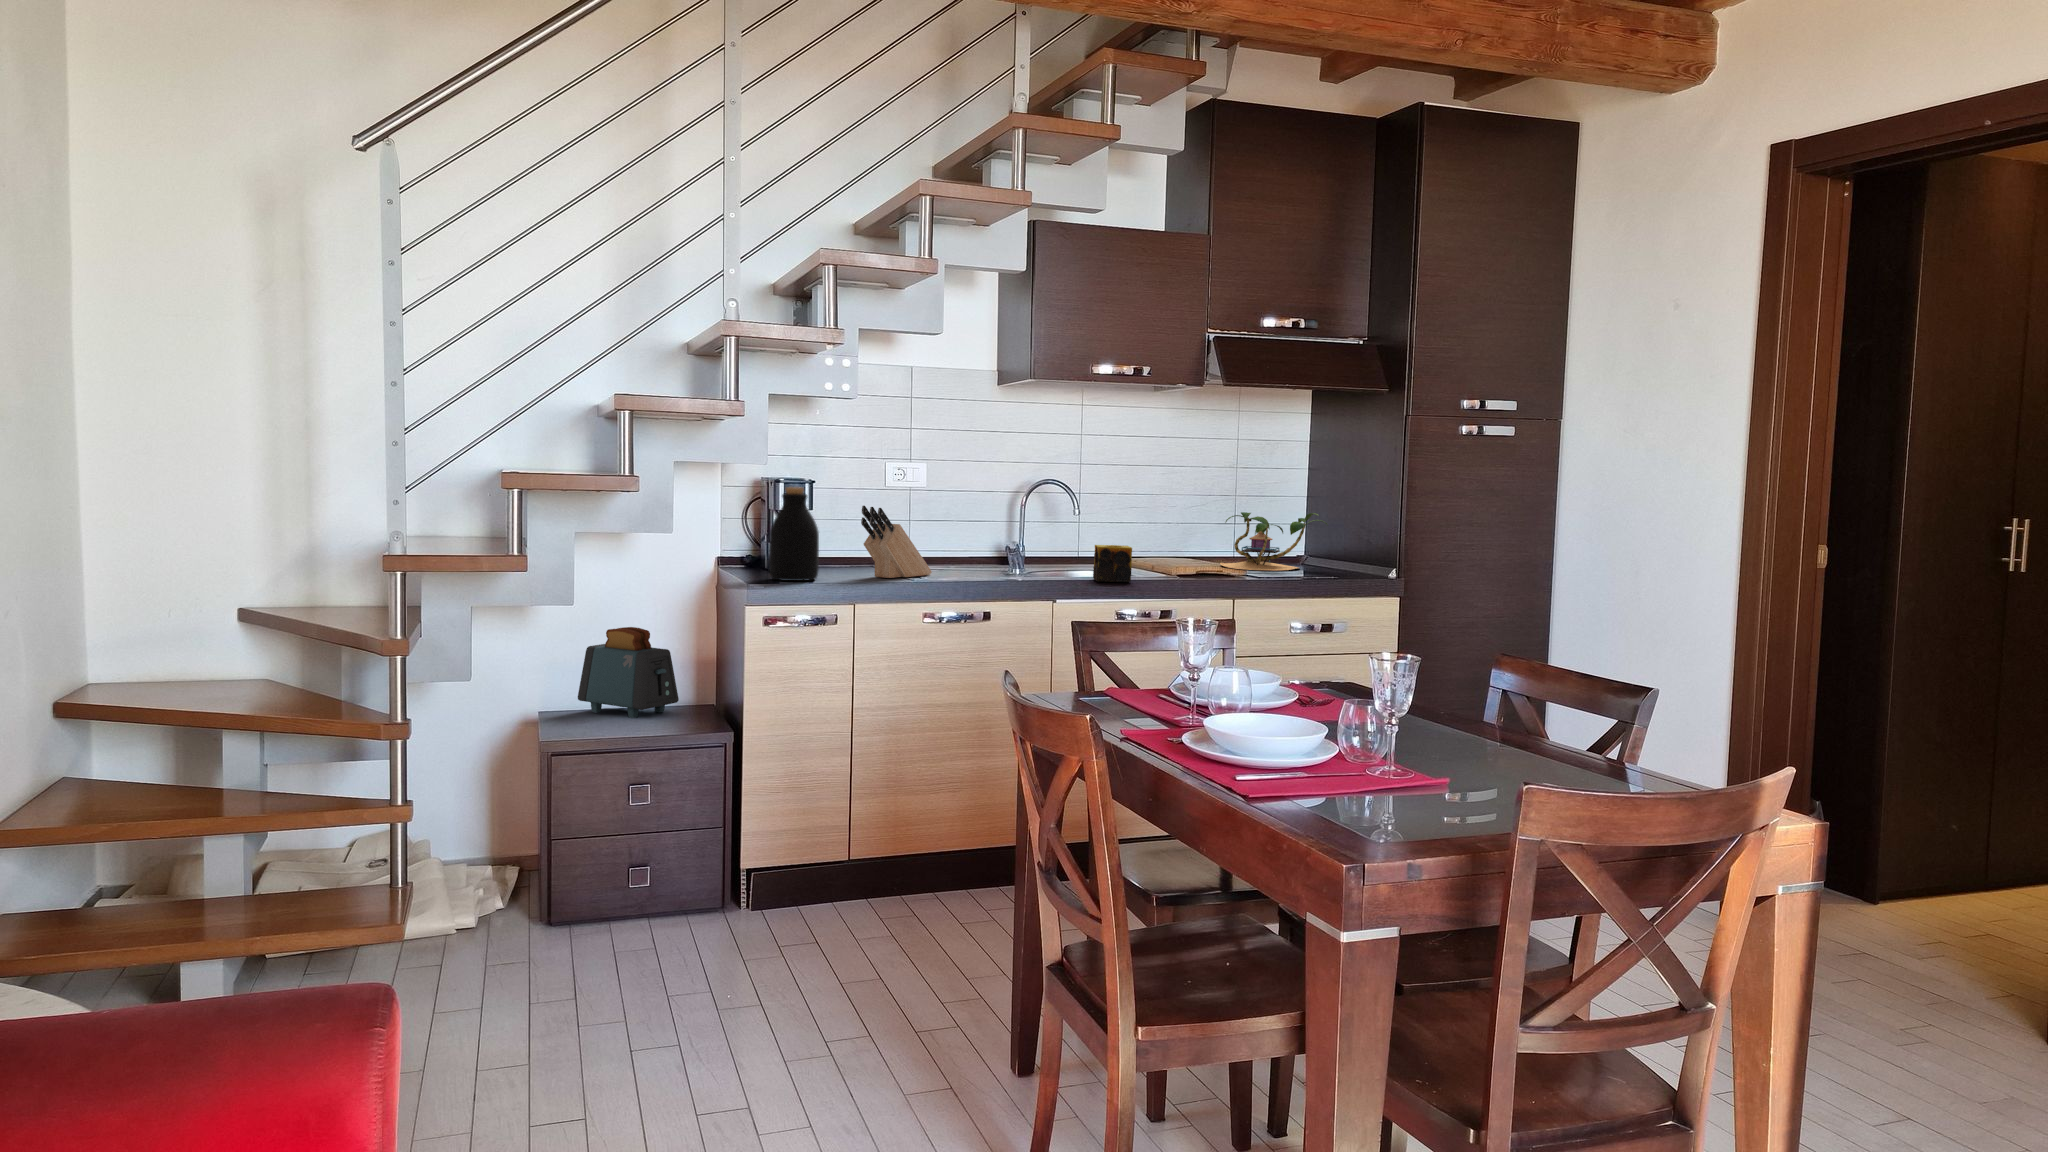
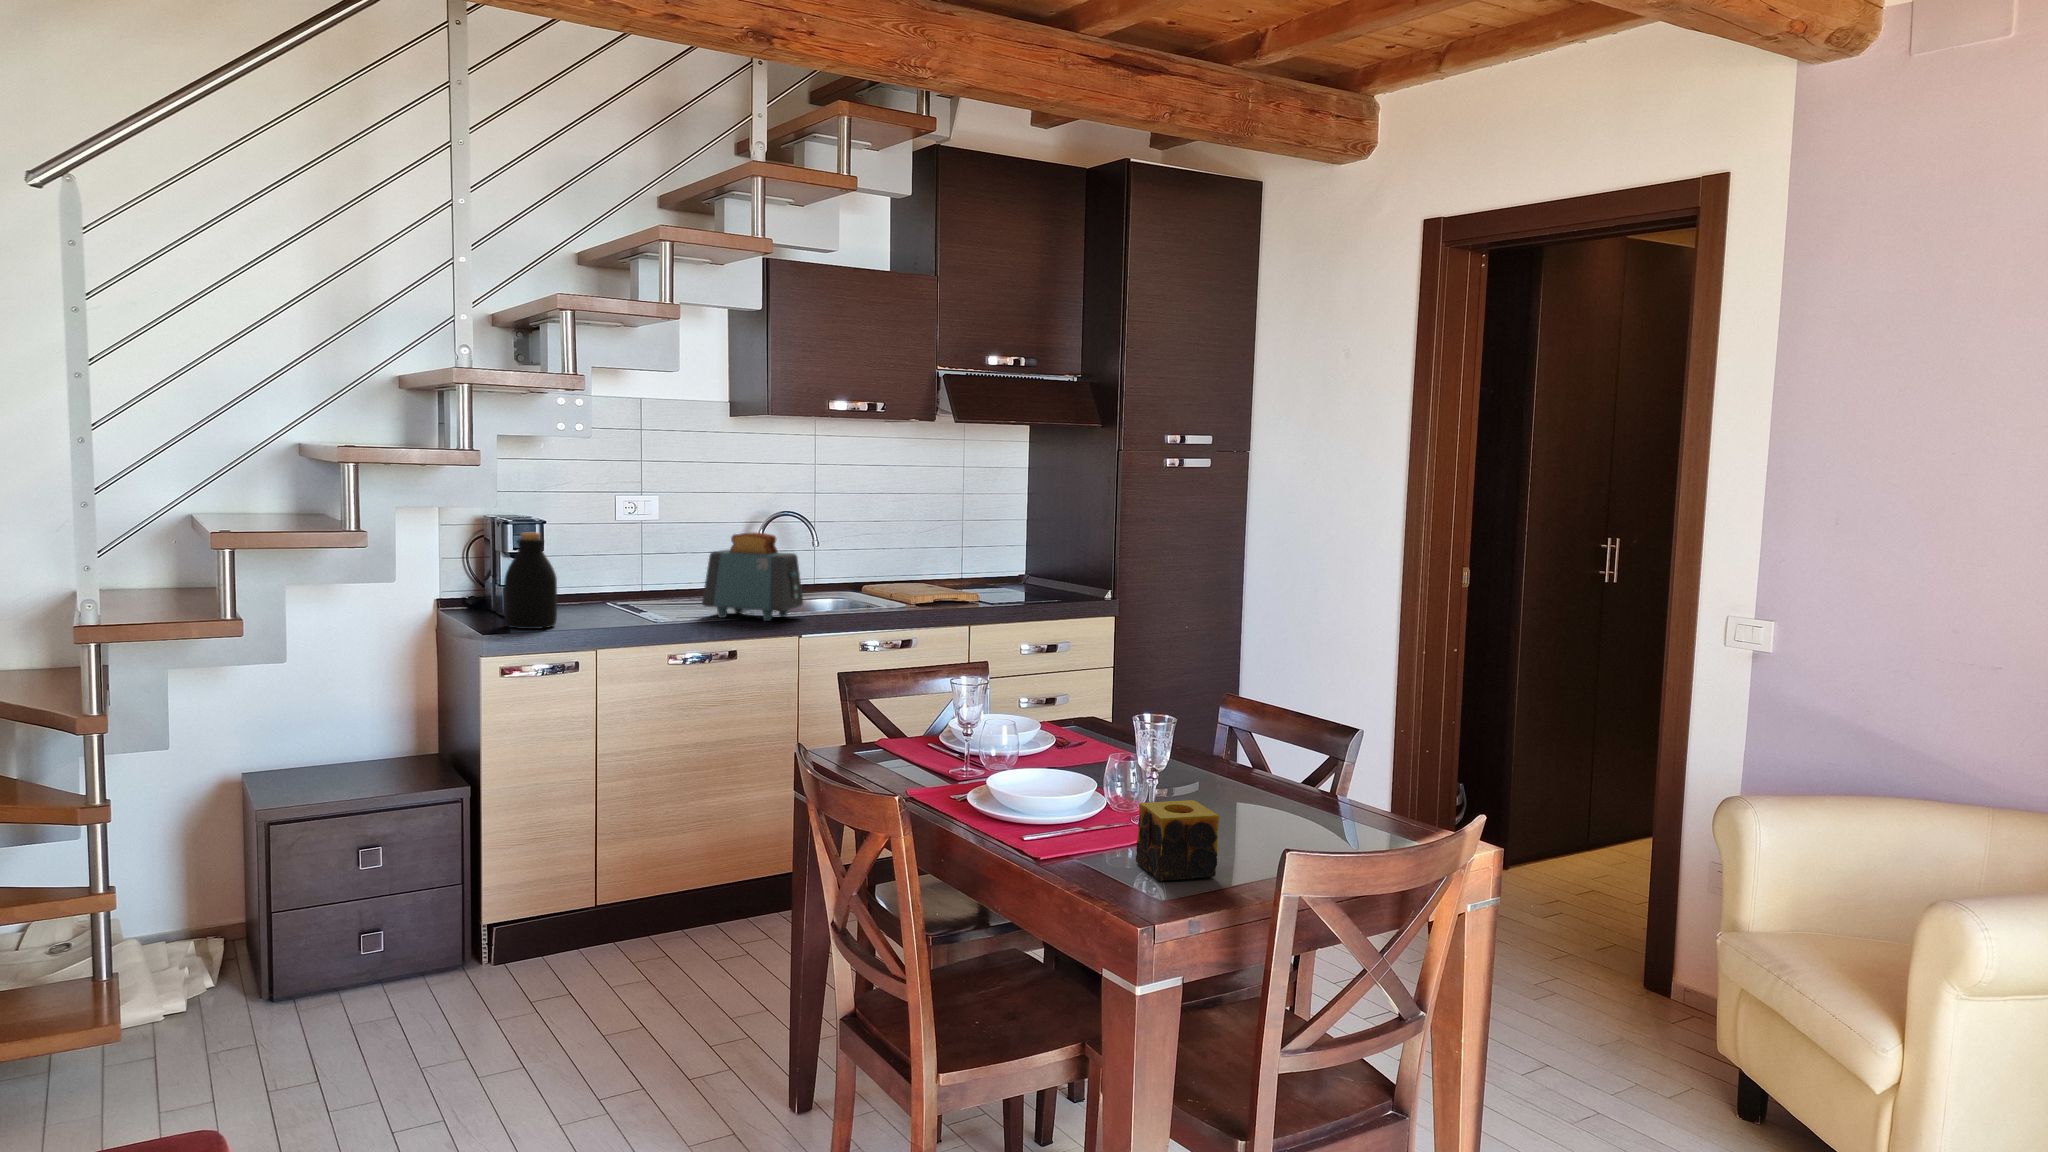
knife block: present [861,506,932,578] -> none [600,549,671,621]
plant: present [1220,512,1327,570] -> none [946,540,1048,596]
candle: present [1093,545,1132,582] -> present [1136,800,1219,880]
toaster: present [578,627,679,718] -> present [702,532,803,621]

